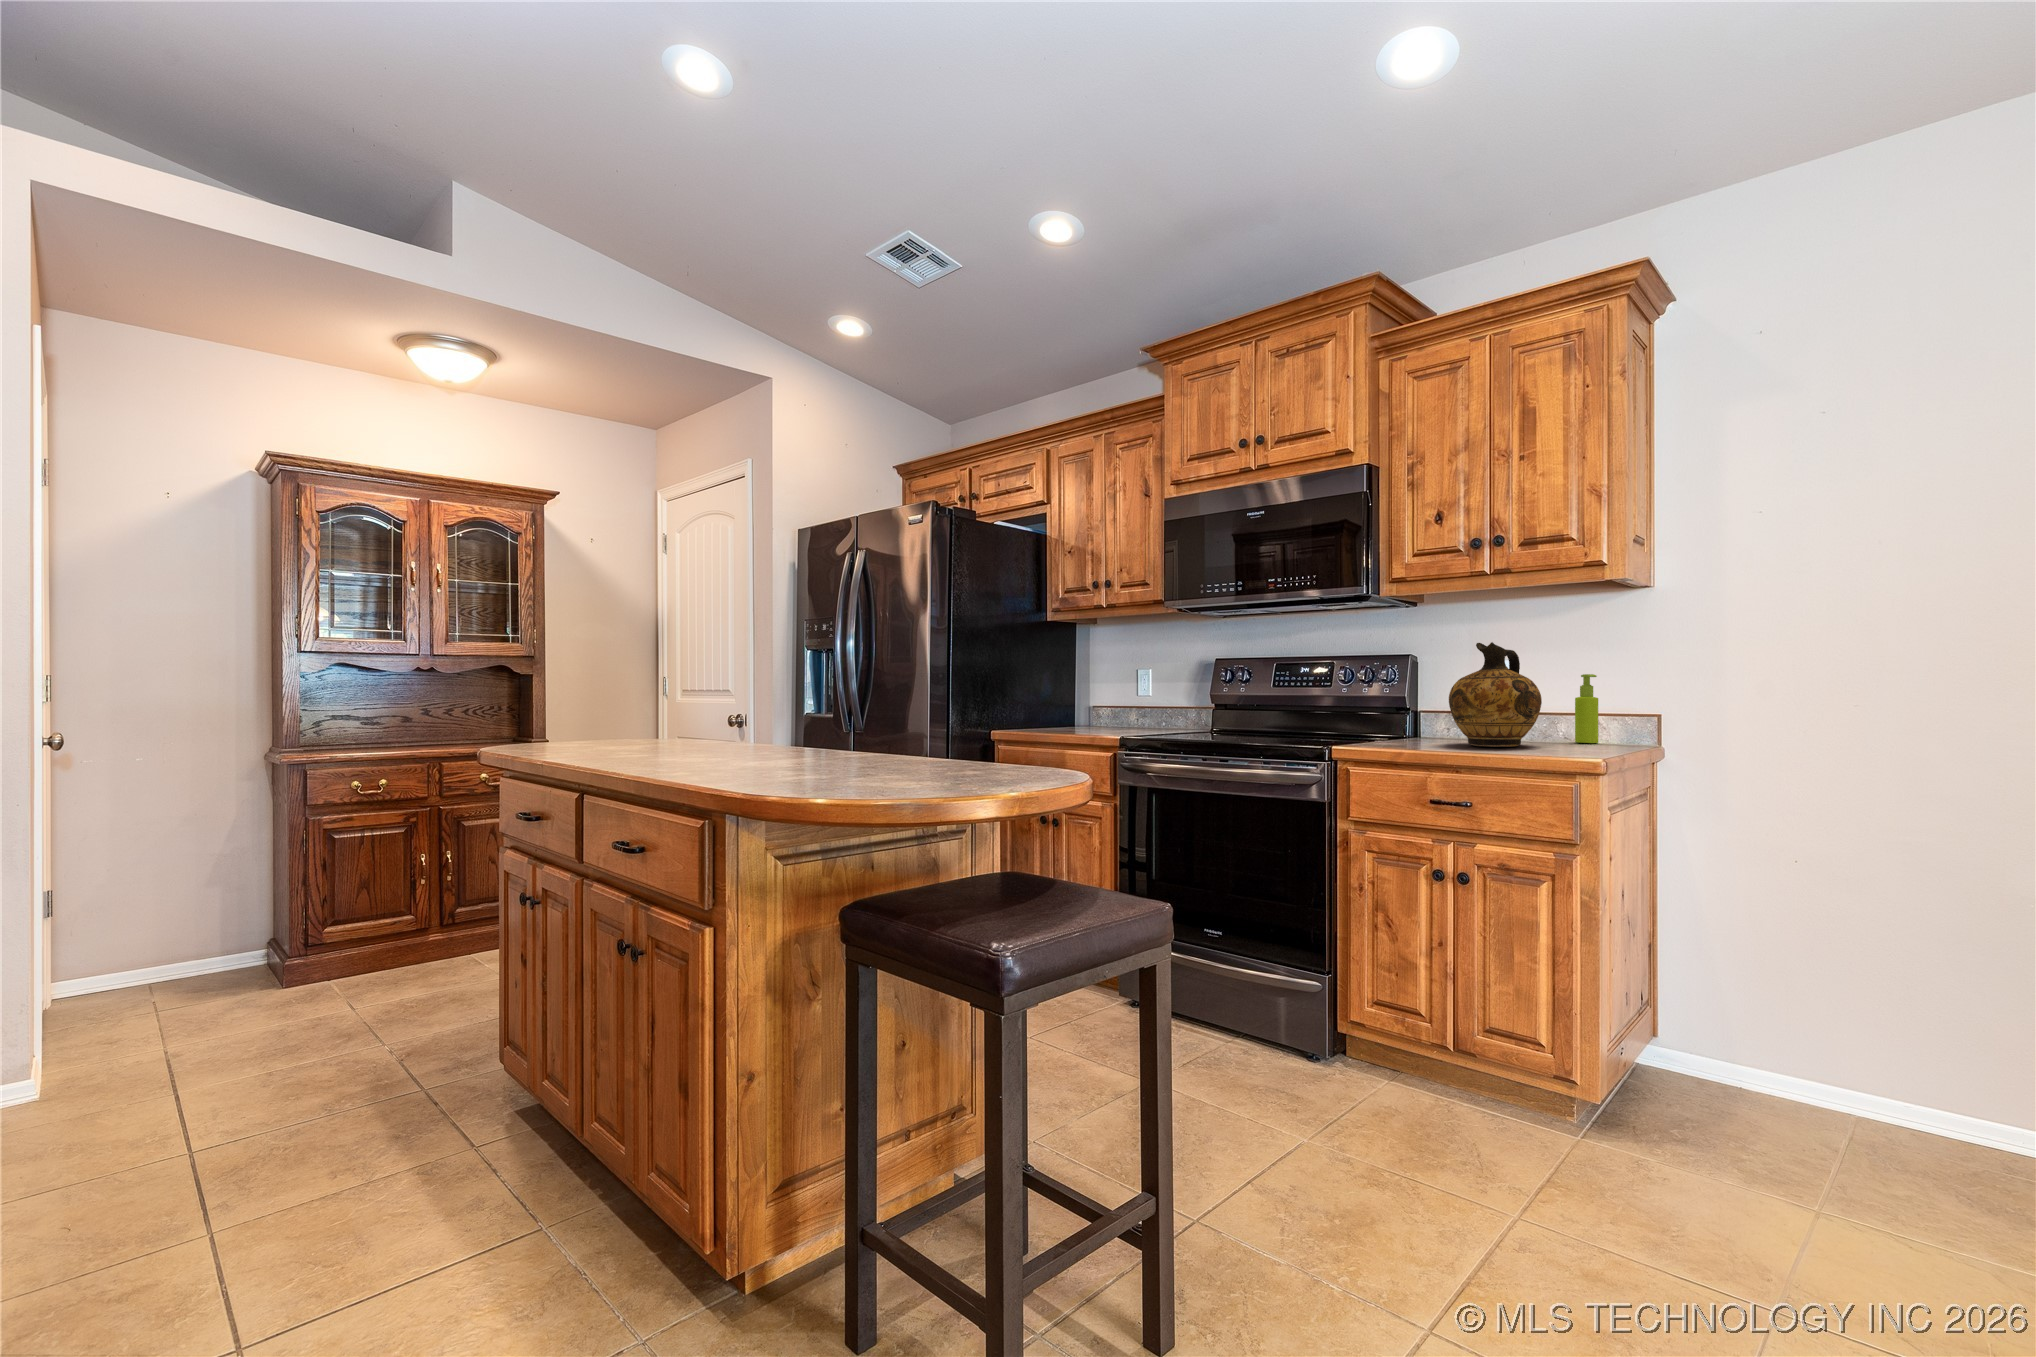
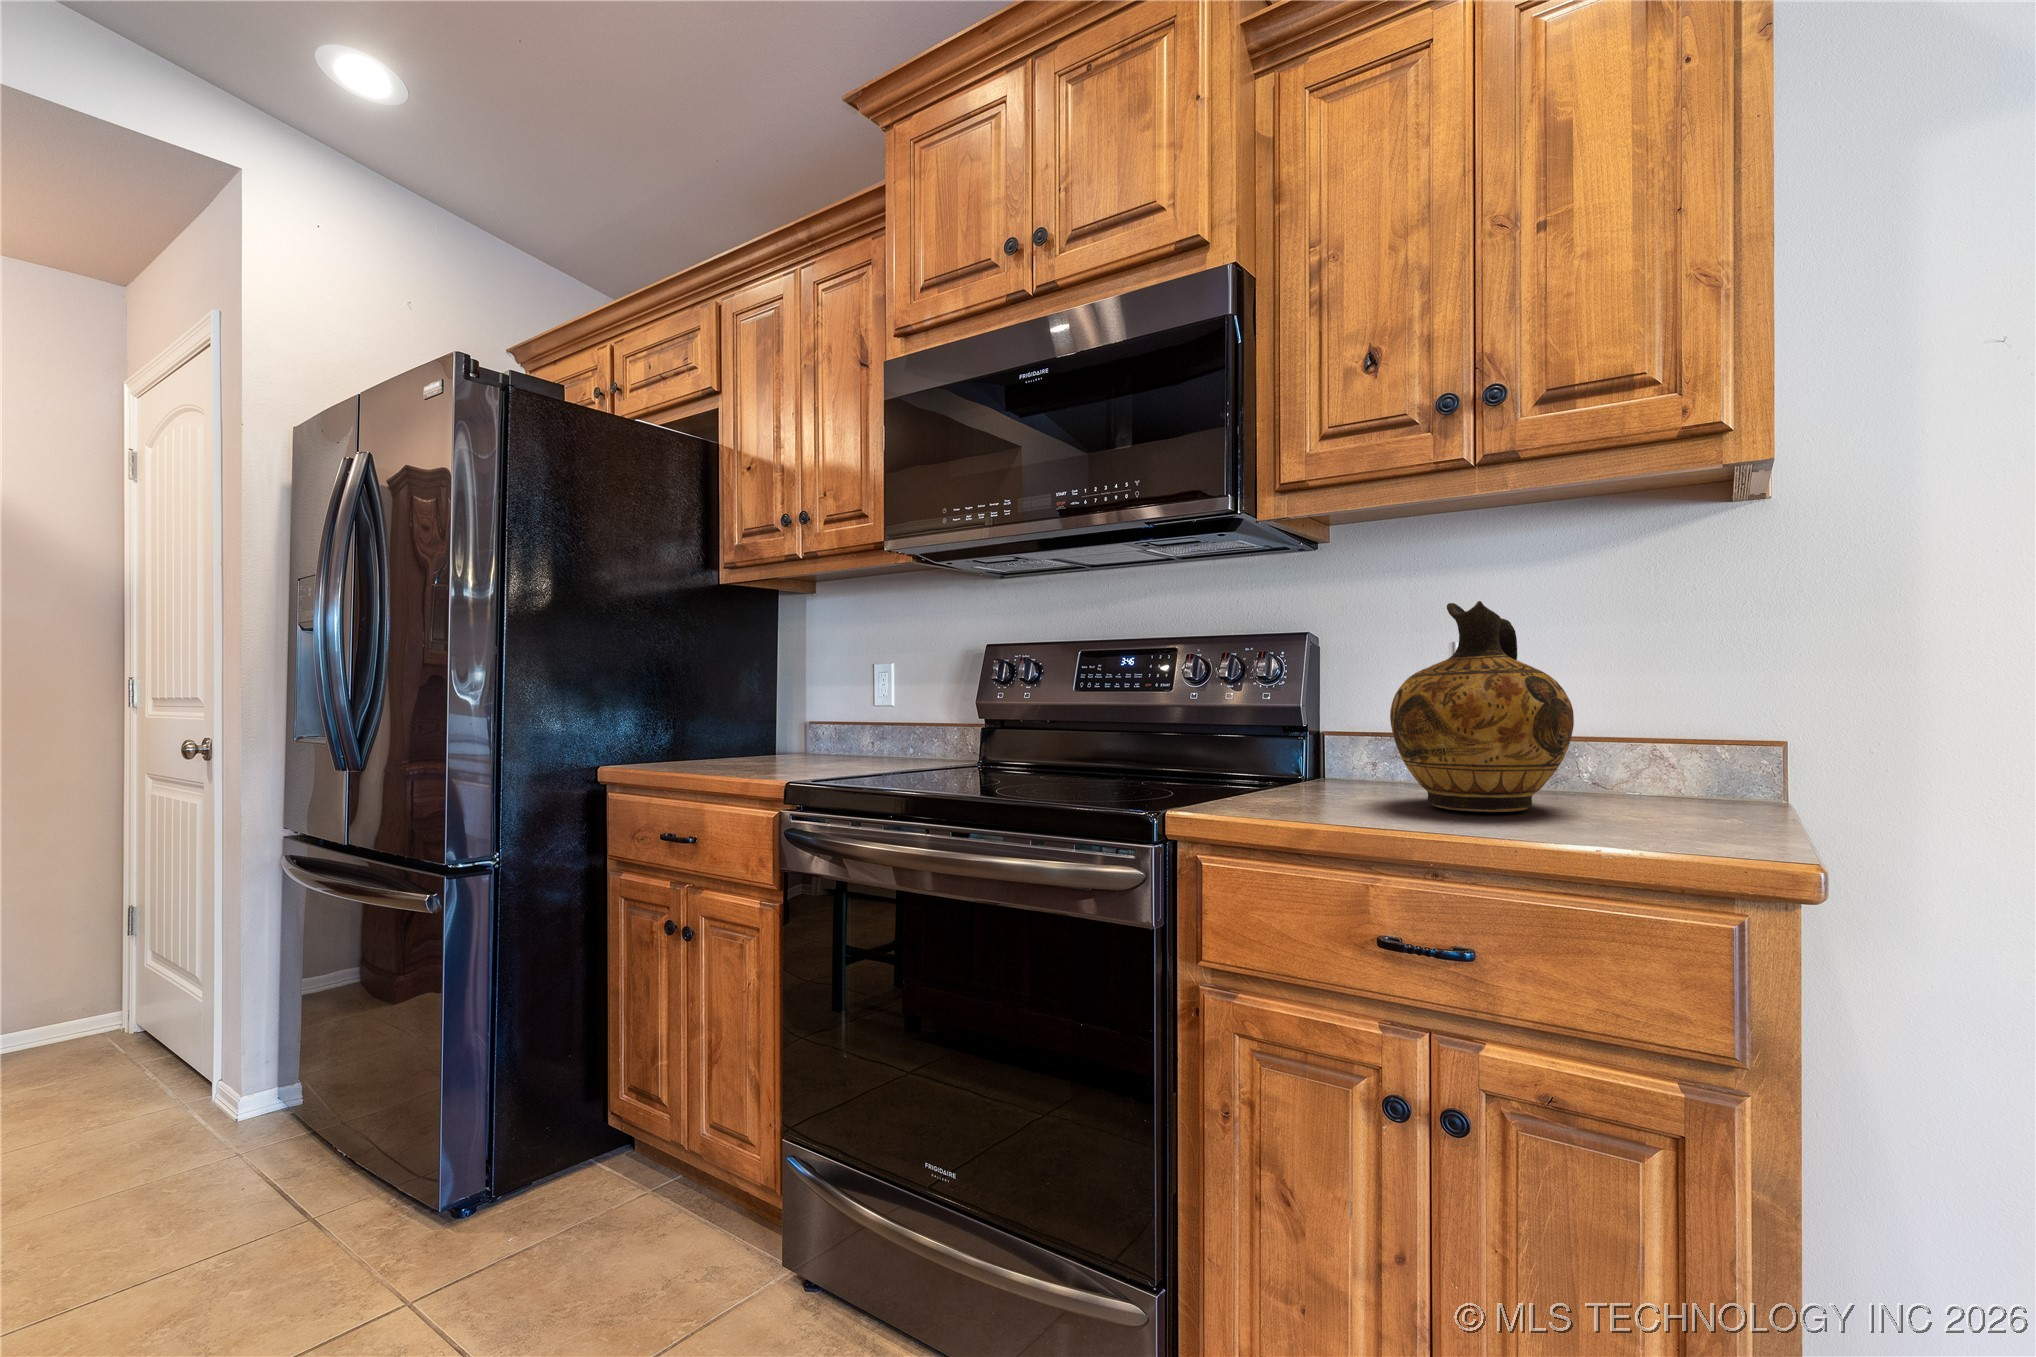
soap dispenser: present [1575,674,1598,743] -> none [1612,667,1659,799]

